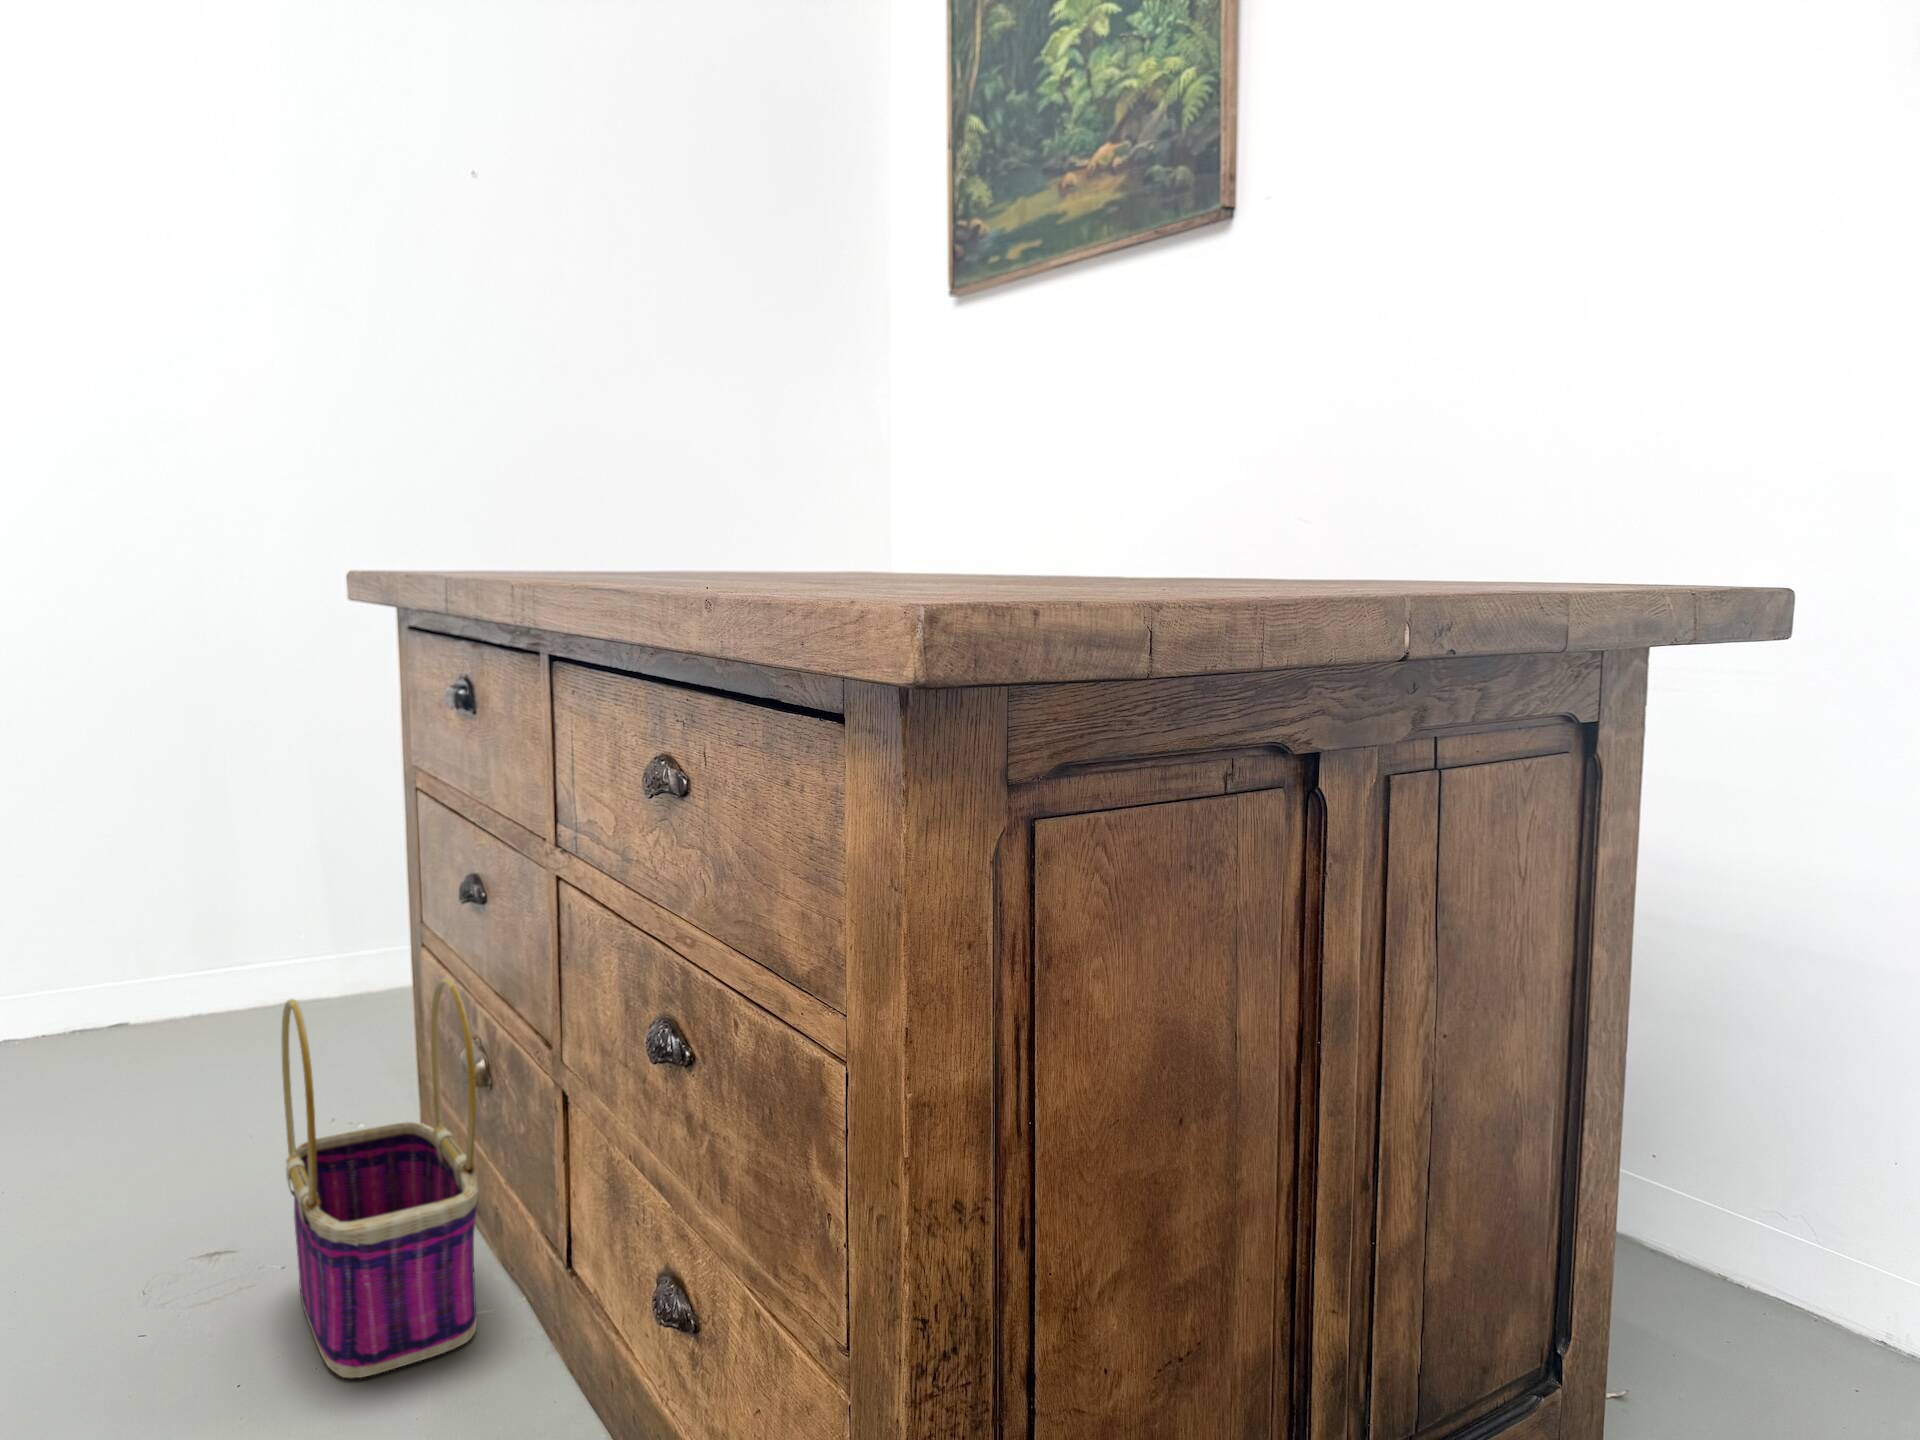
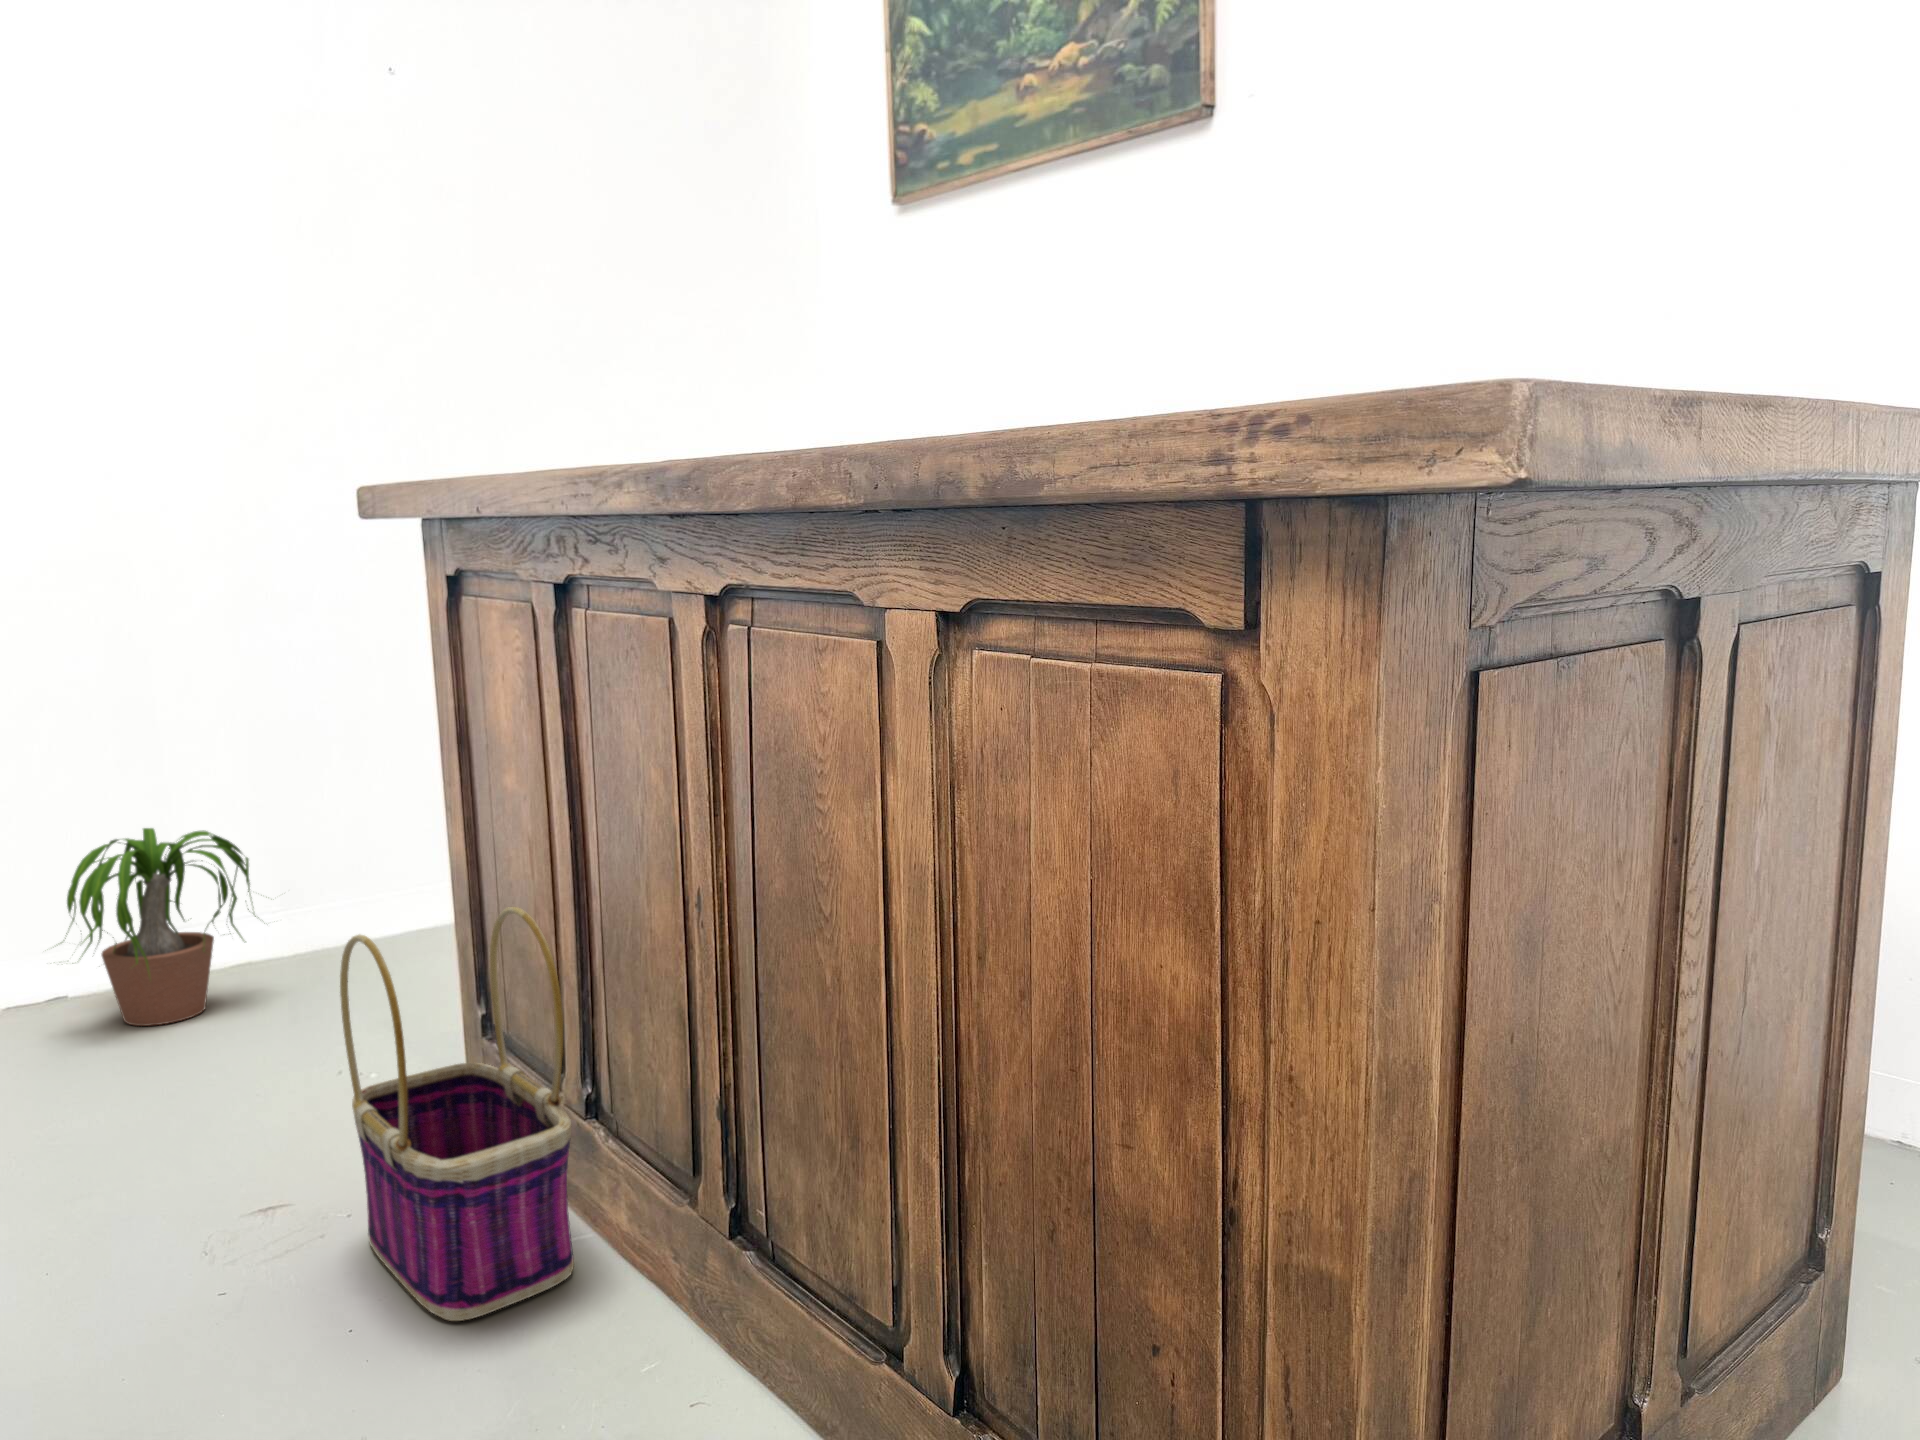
potted plant: none [97,869,332,1055] -> present [65,828,256,1026]

